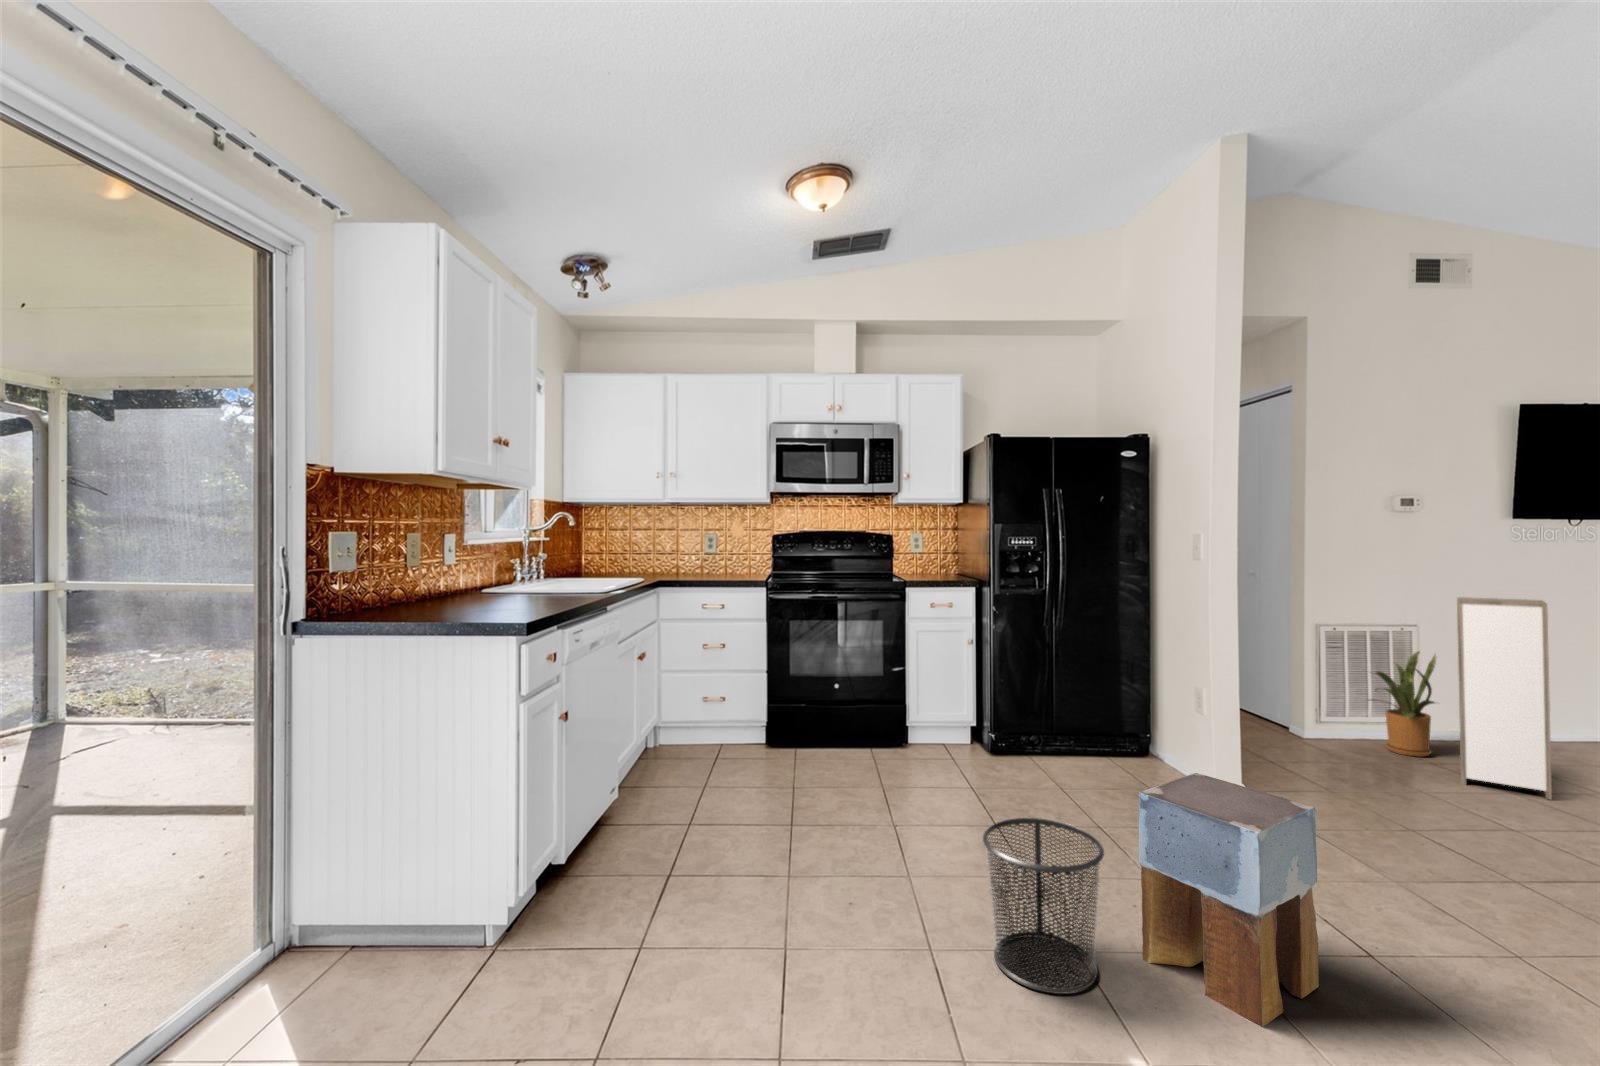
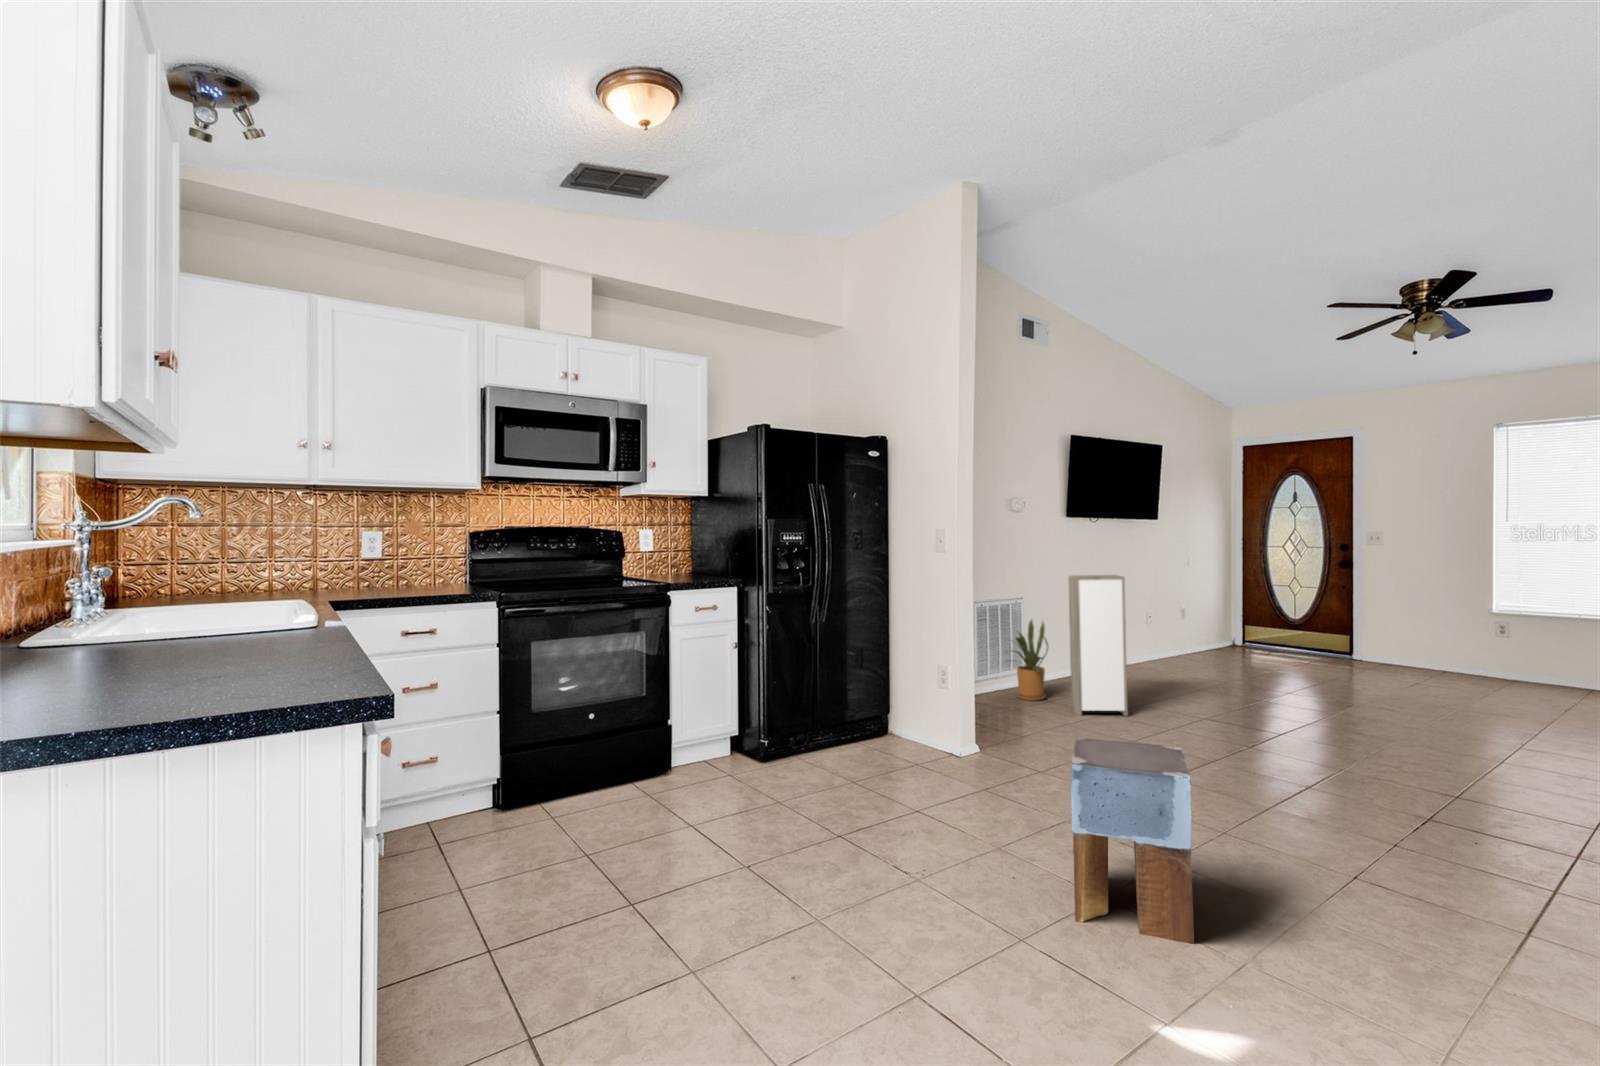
waste bin: present [983,818,1104,994] -> none [959,811,1082,988]

